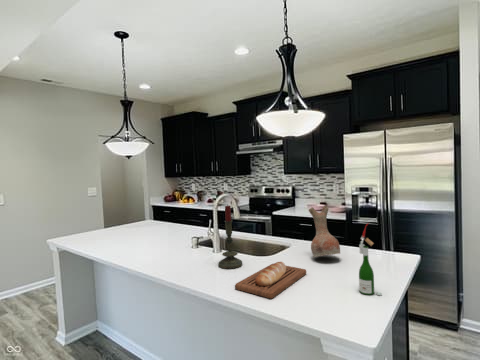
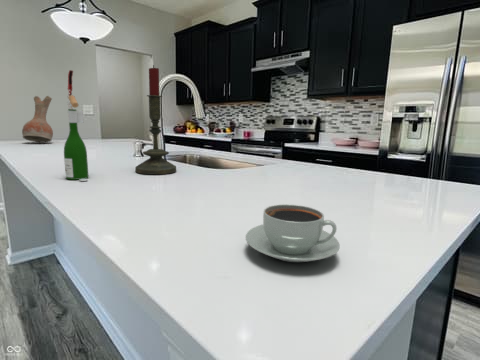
vase: present [309,206,340,257] -> present [22,96,53,142]
wine bottle: present [359,223,382,295] -> present [64,70,89,181]
bread loaf: present [235,262,306,299] -> none [108,164,266,214]
coffee cup: none [326,289,362,313] -> present [246,204,340,262]

